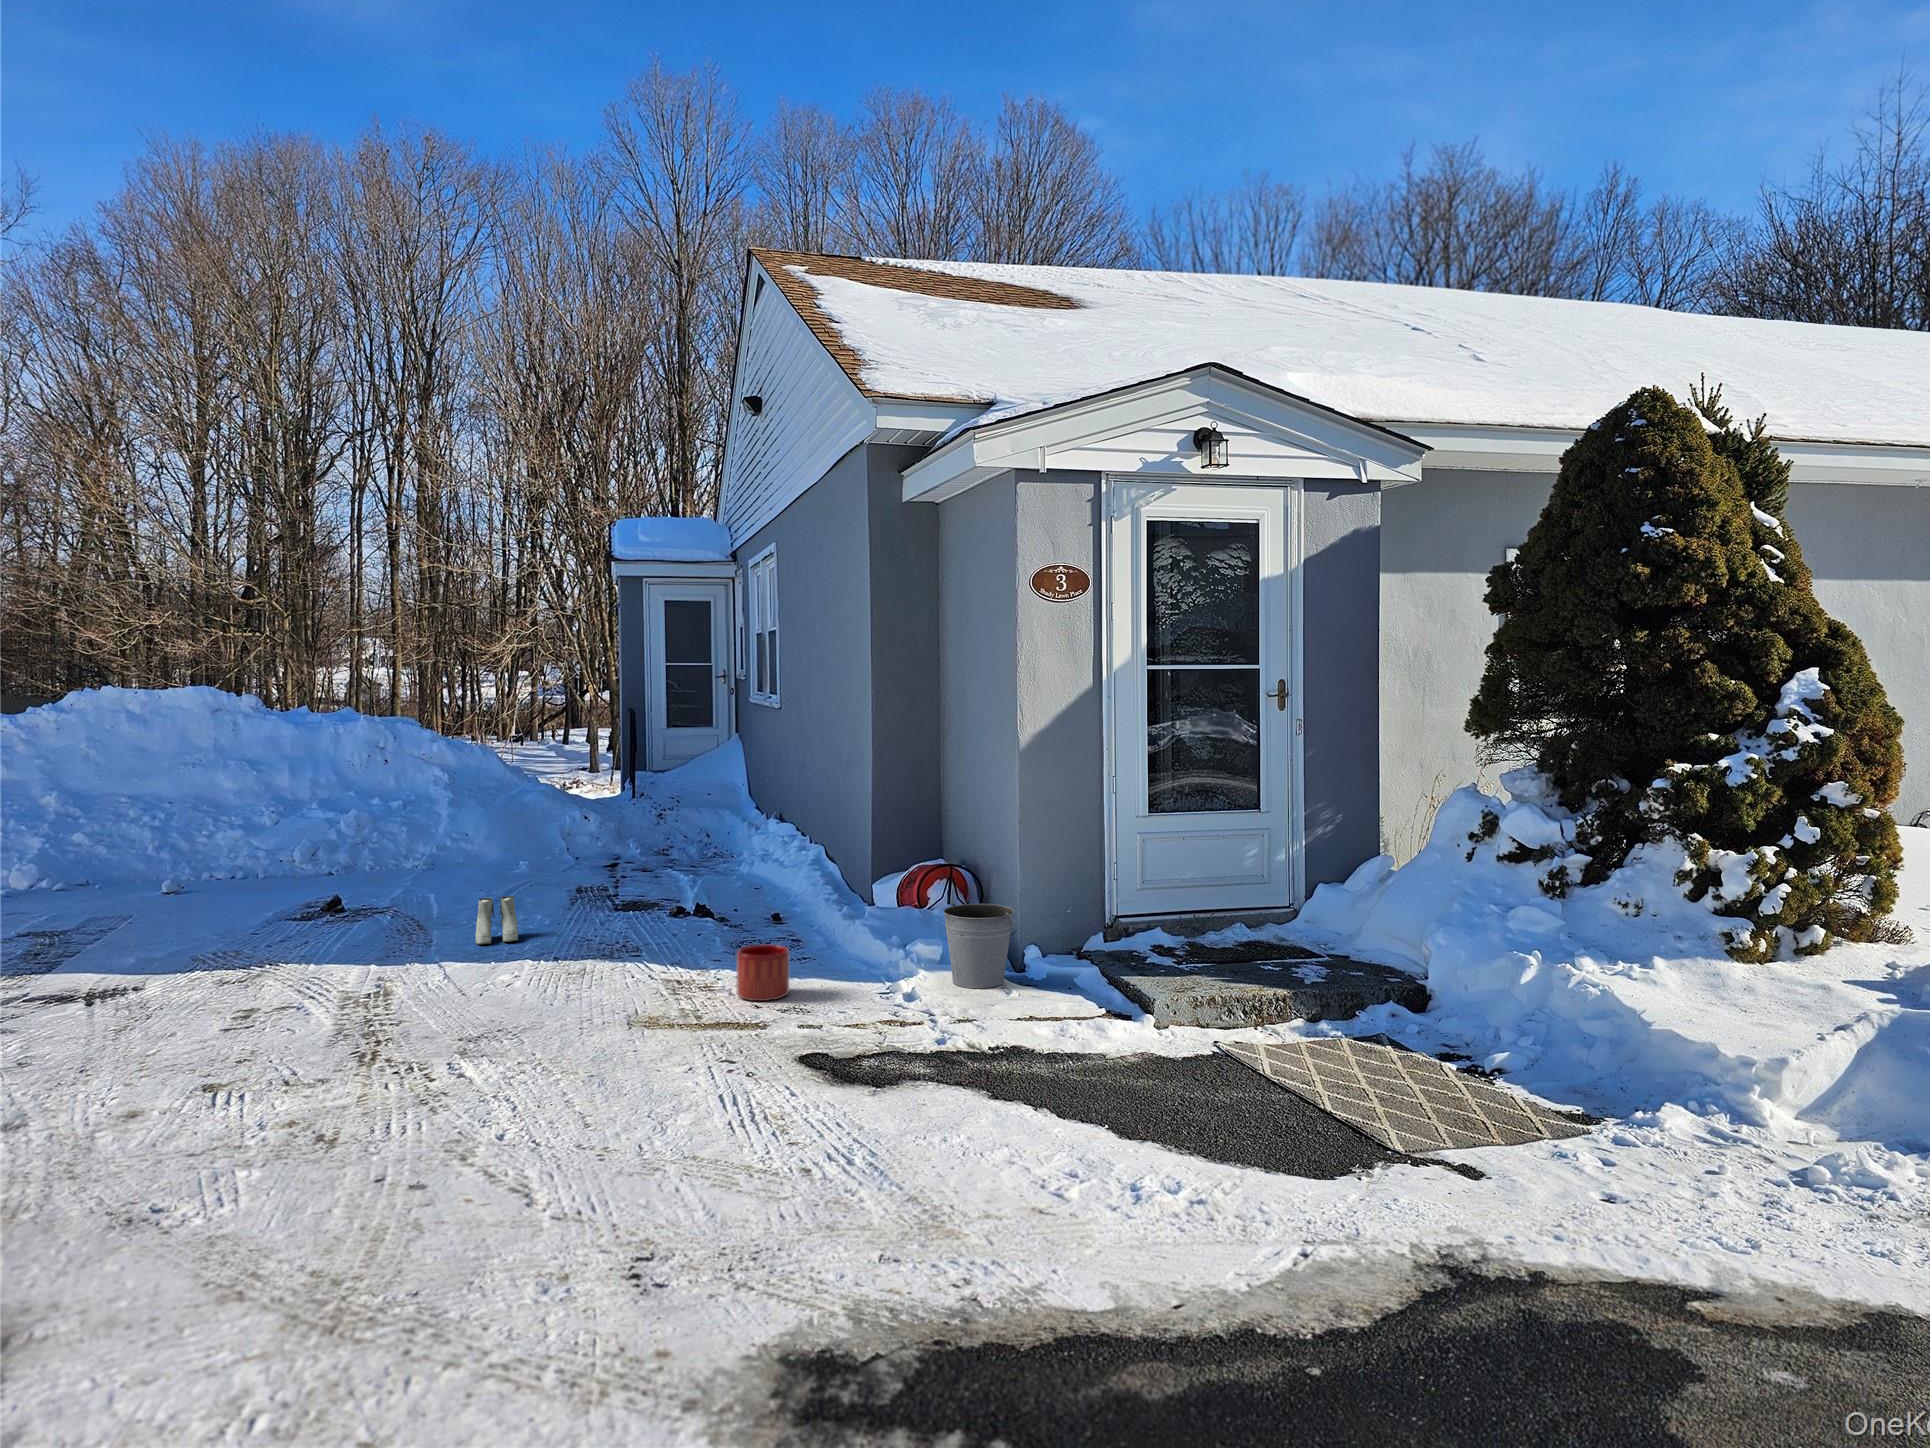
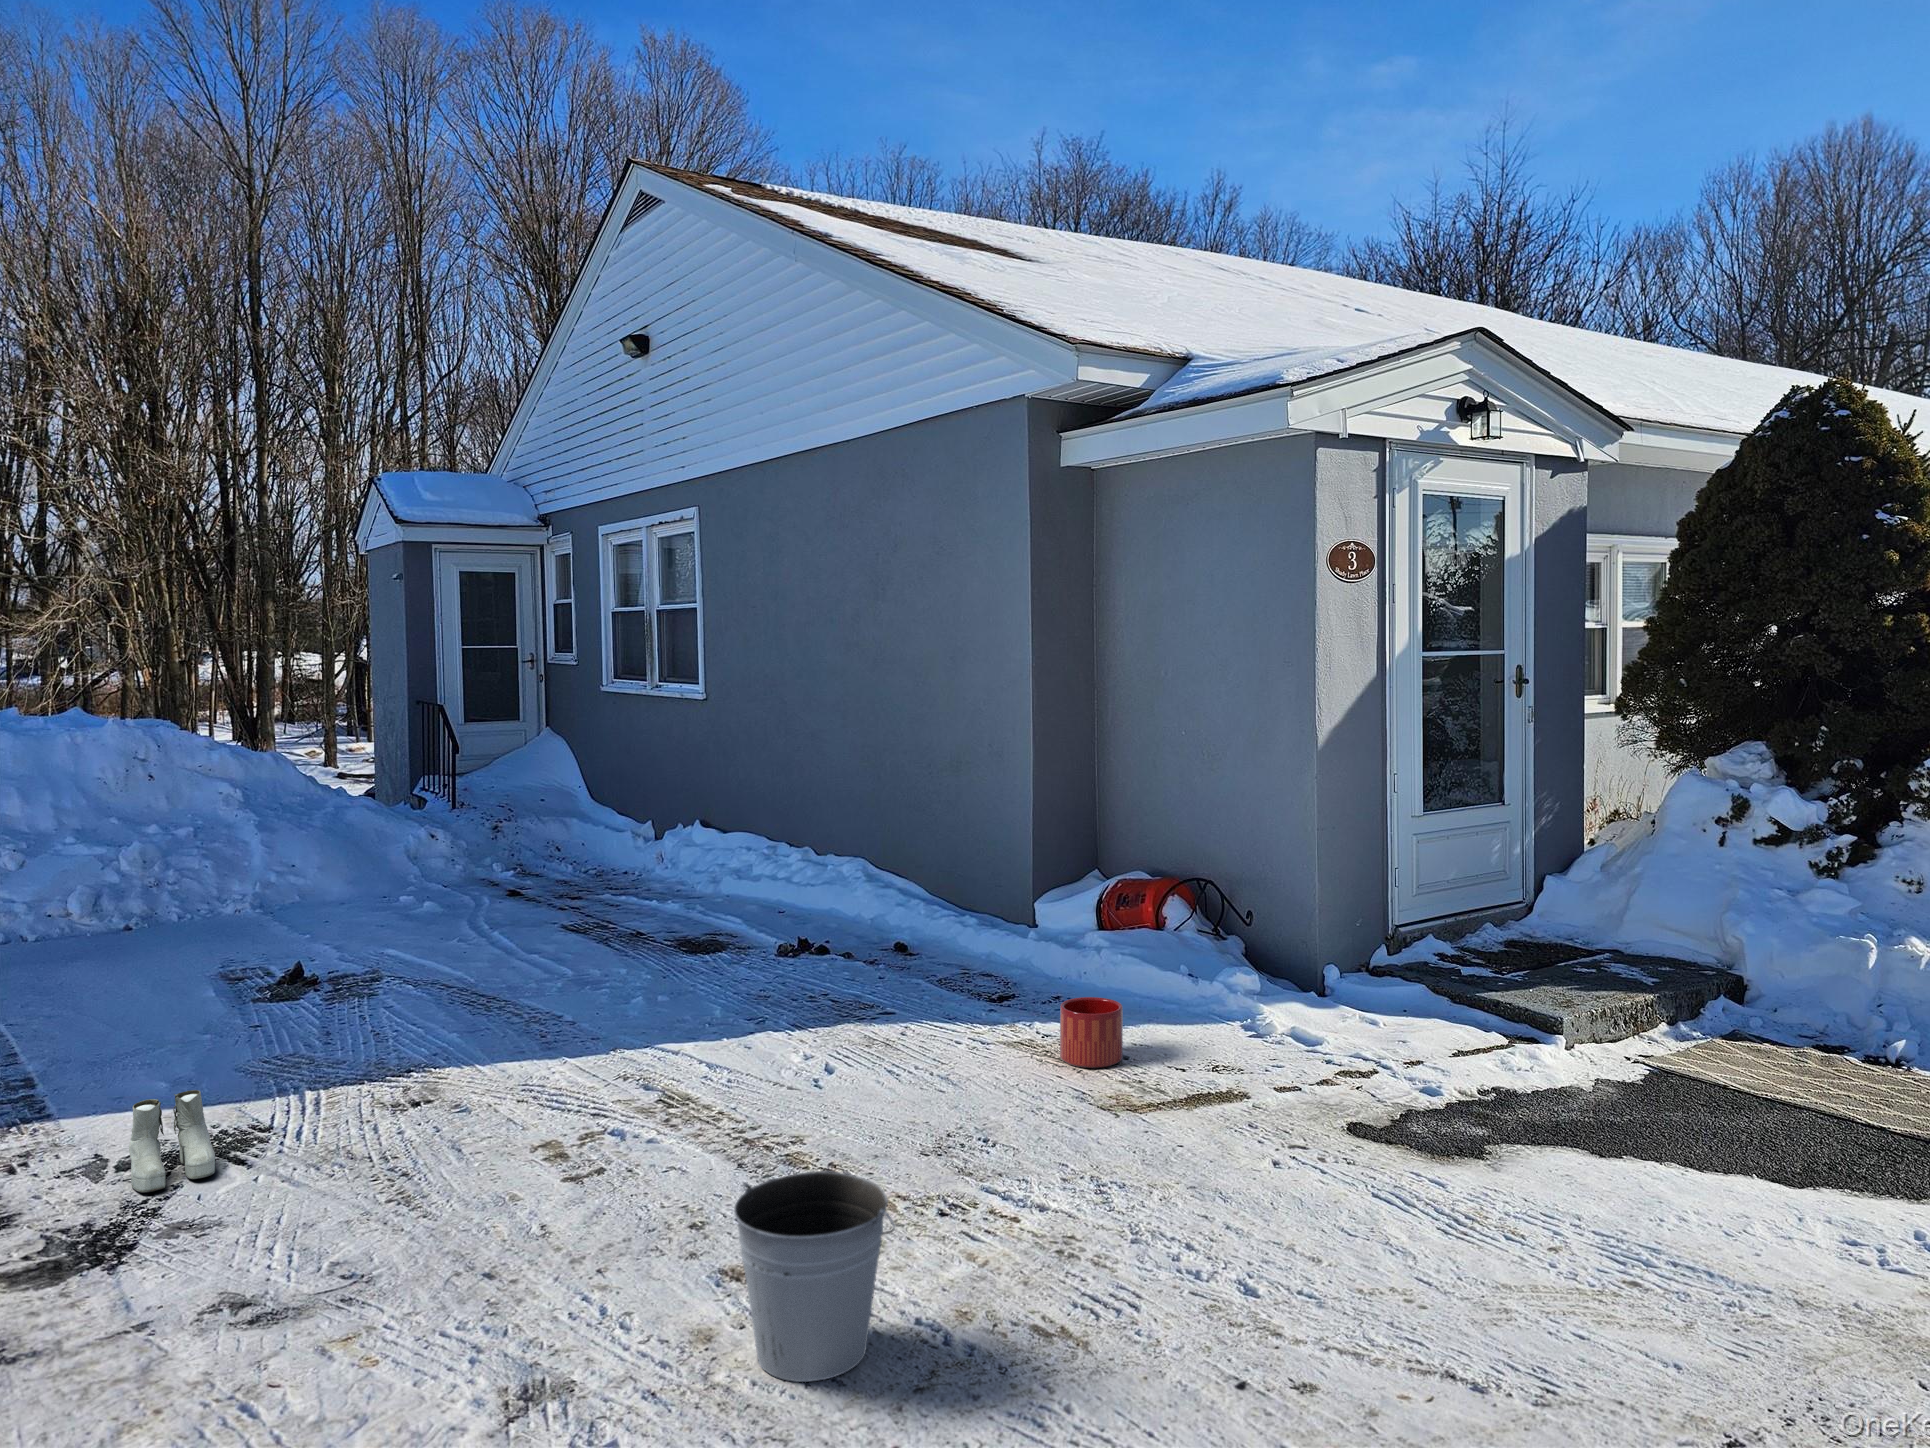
boots: present [476,896,518,944] -> present [129,1090,215,1193]
bucket: present [943,902,1018,988] -> present [734,1171,895,1382]

